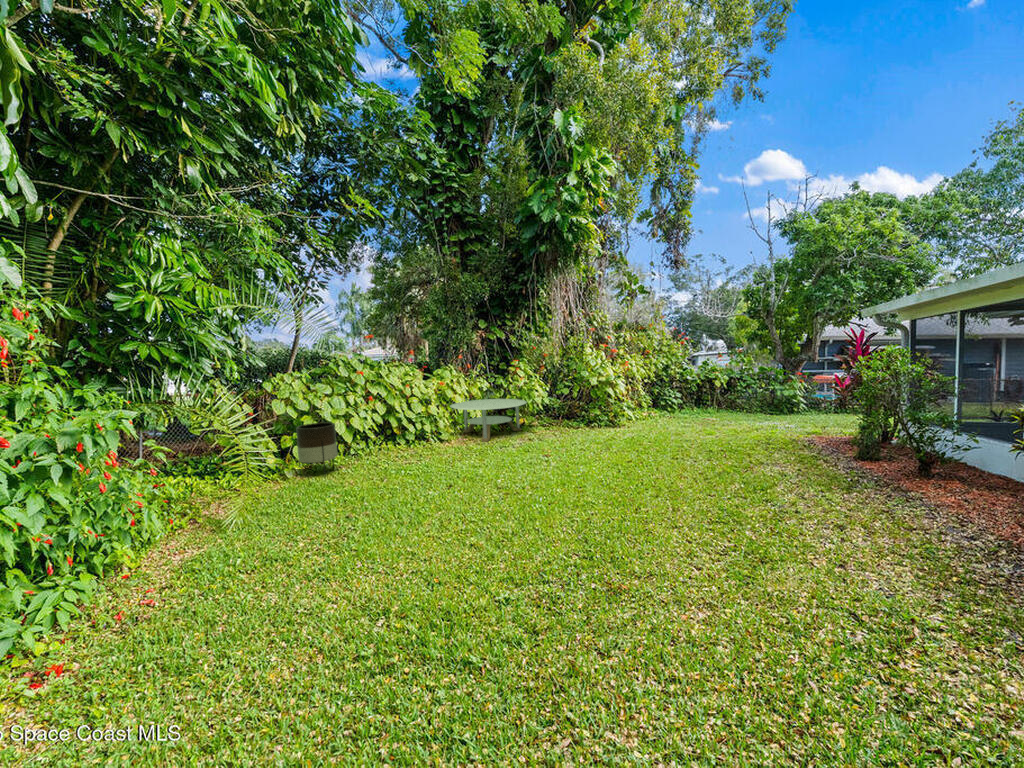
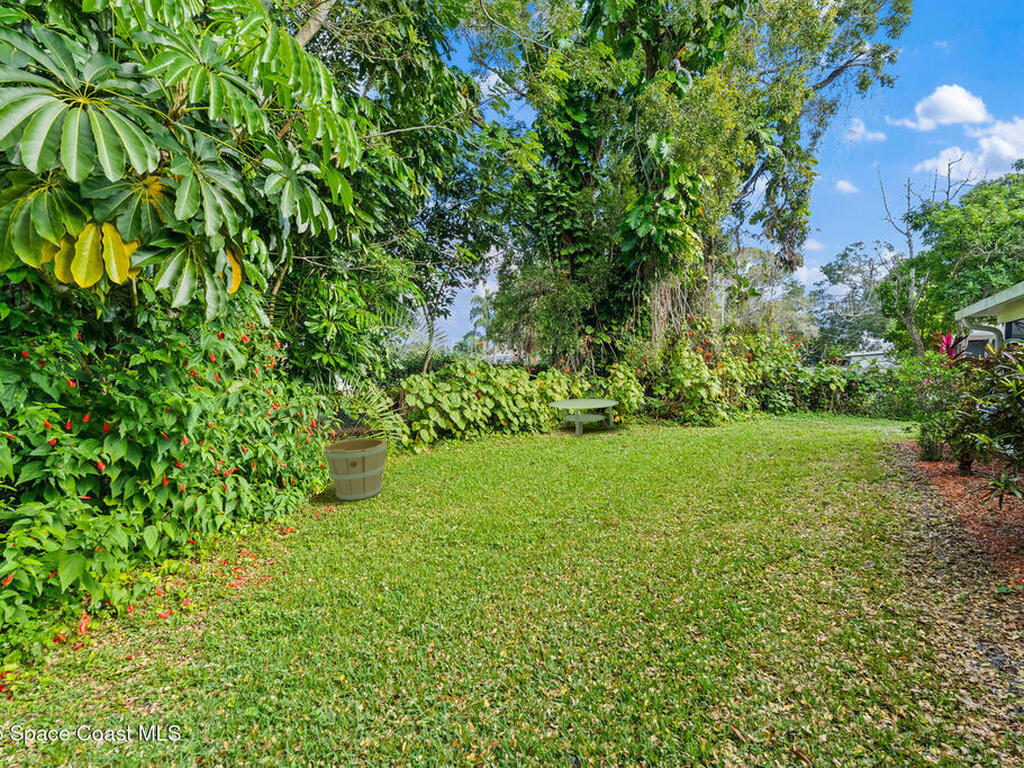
planter: present [296,422,338,474] -> none [423,413,453,456]
wooden bucket: none [147,461,253,556] -> present [323,438,387,501]

